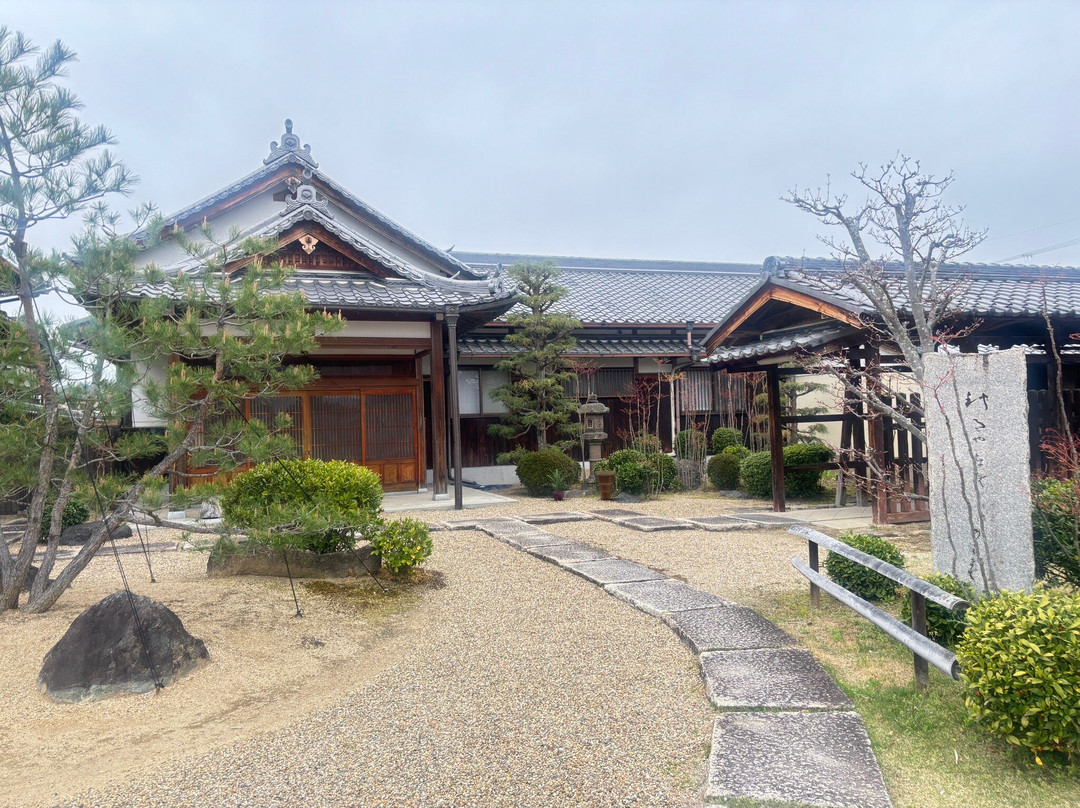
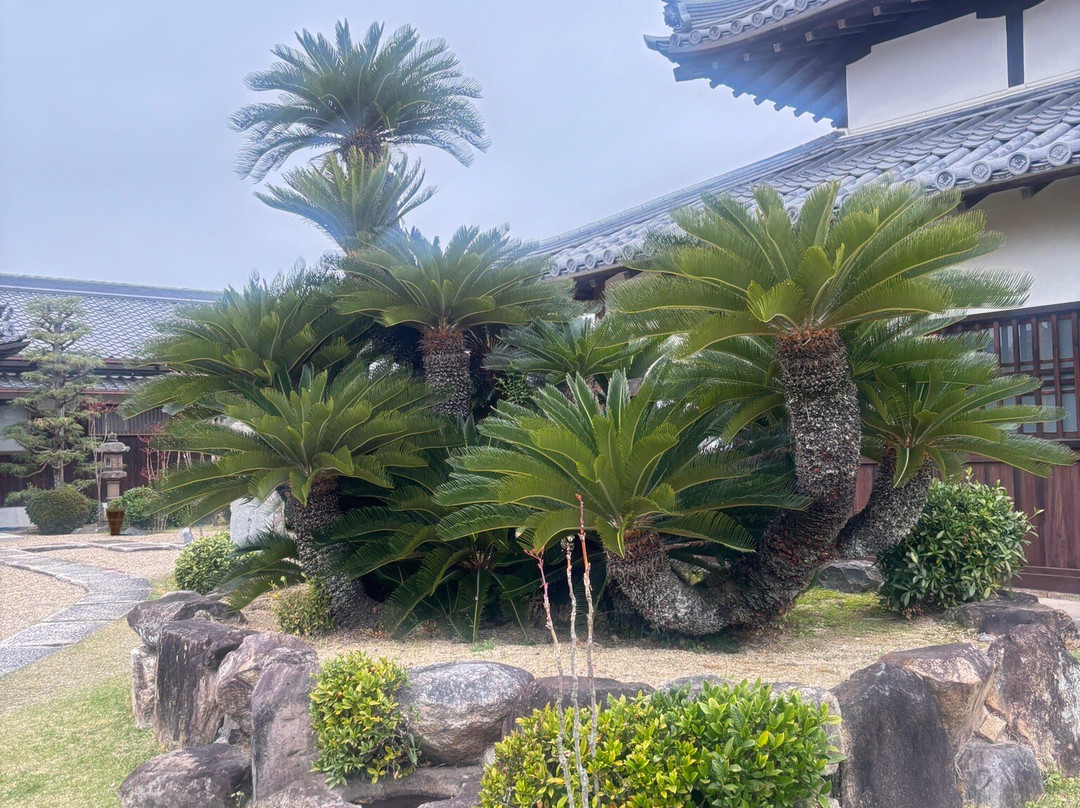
decorative plant: present [553,469,564,500] -> none [48,506,82,536]

